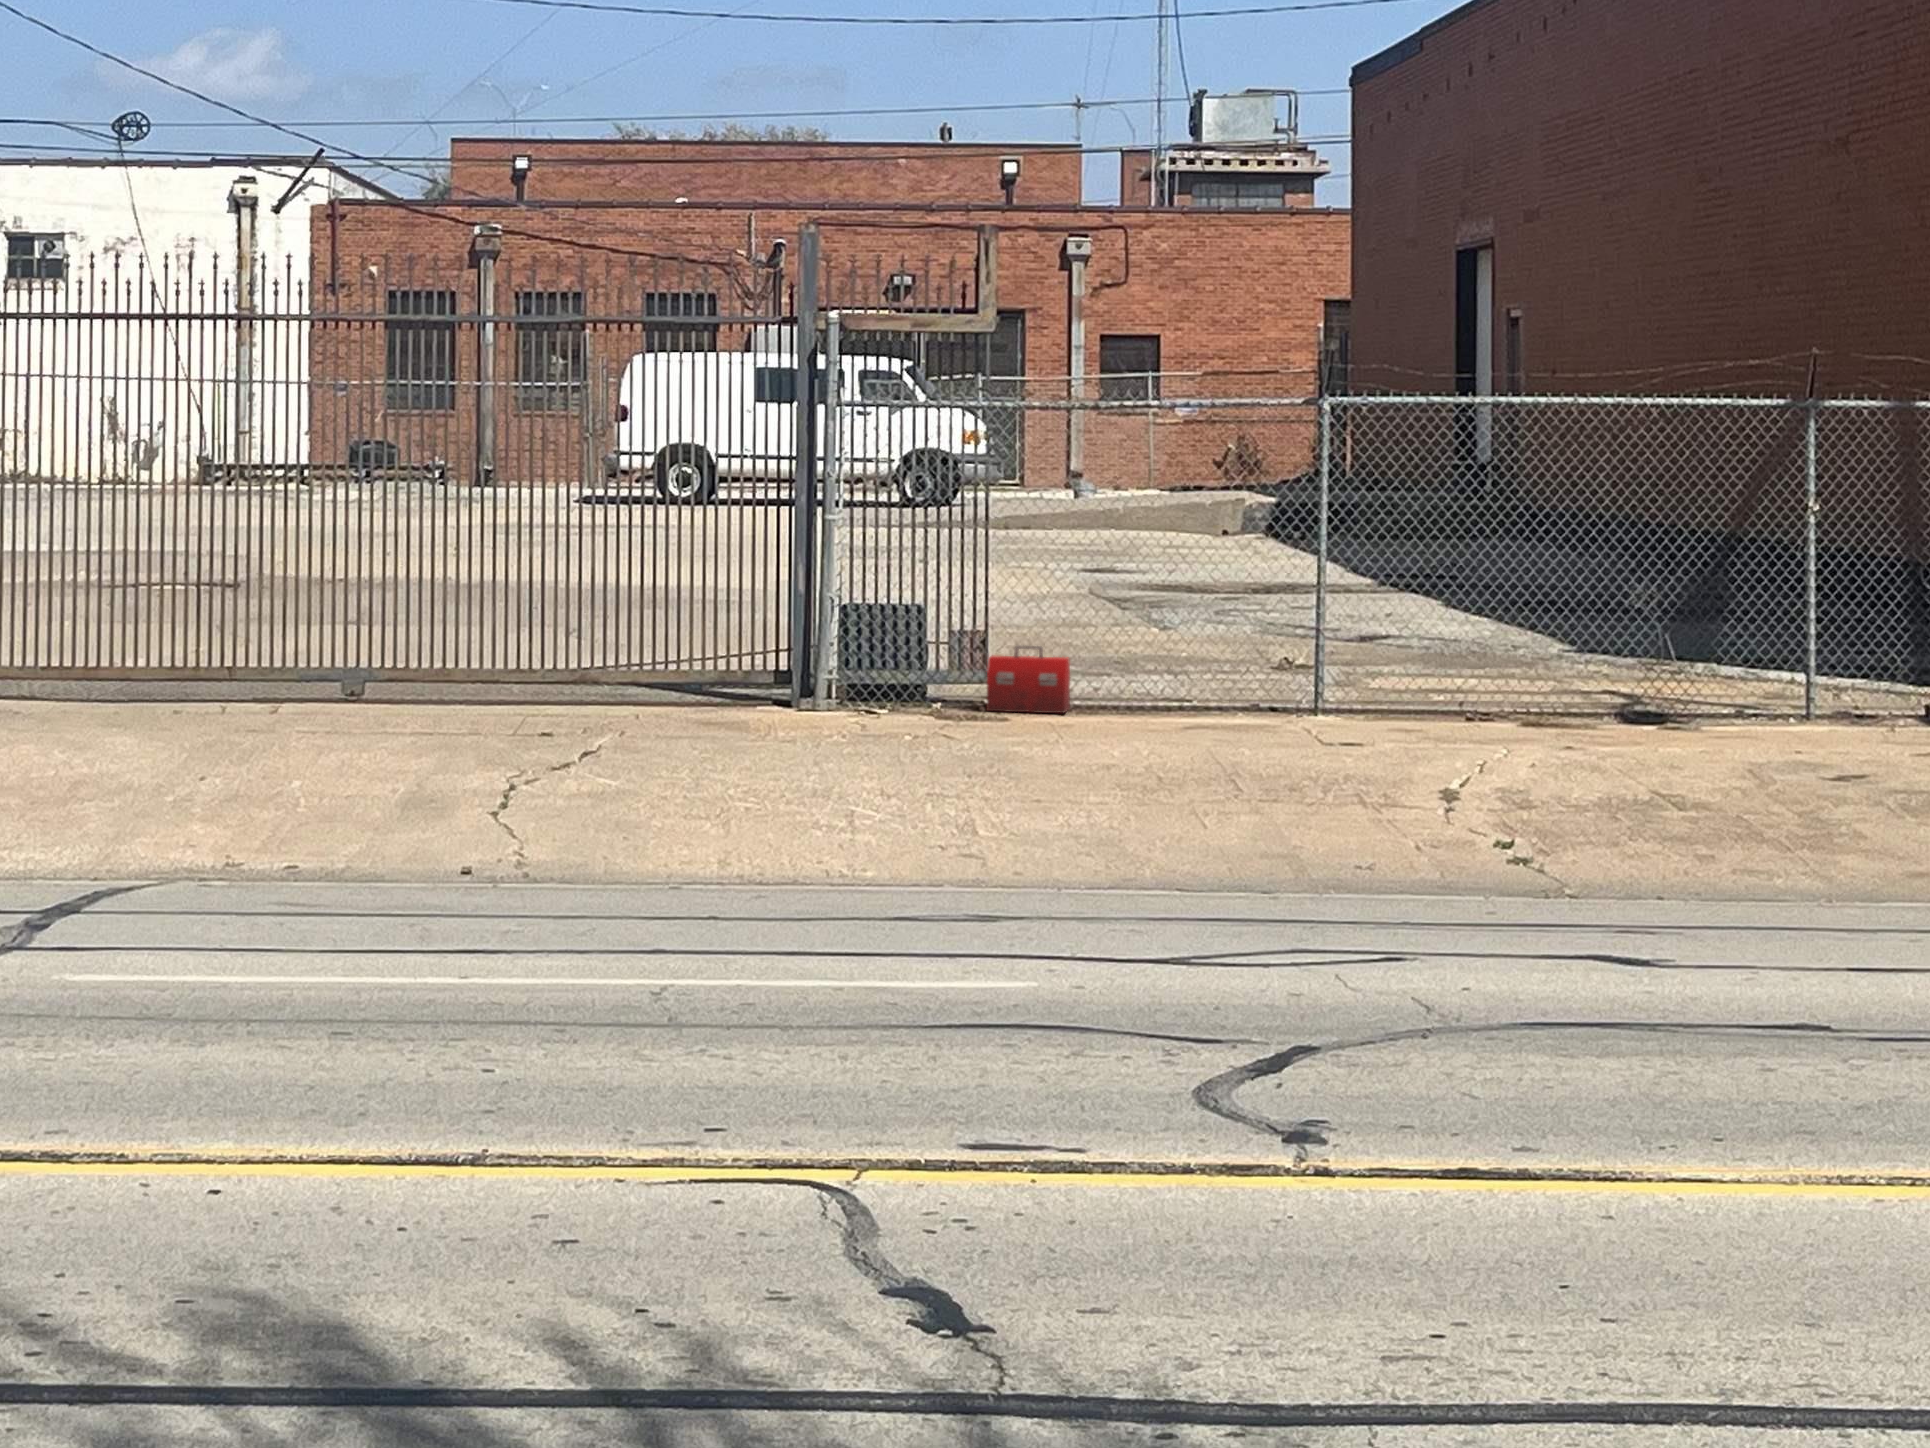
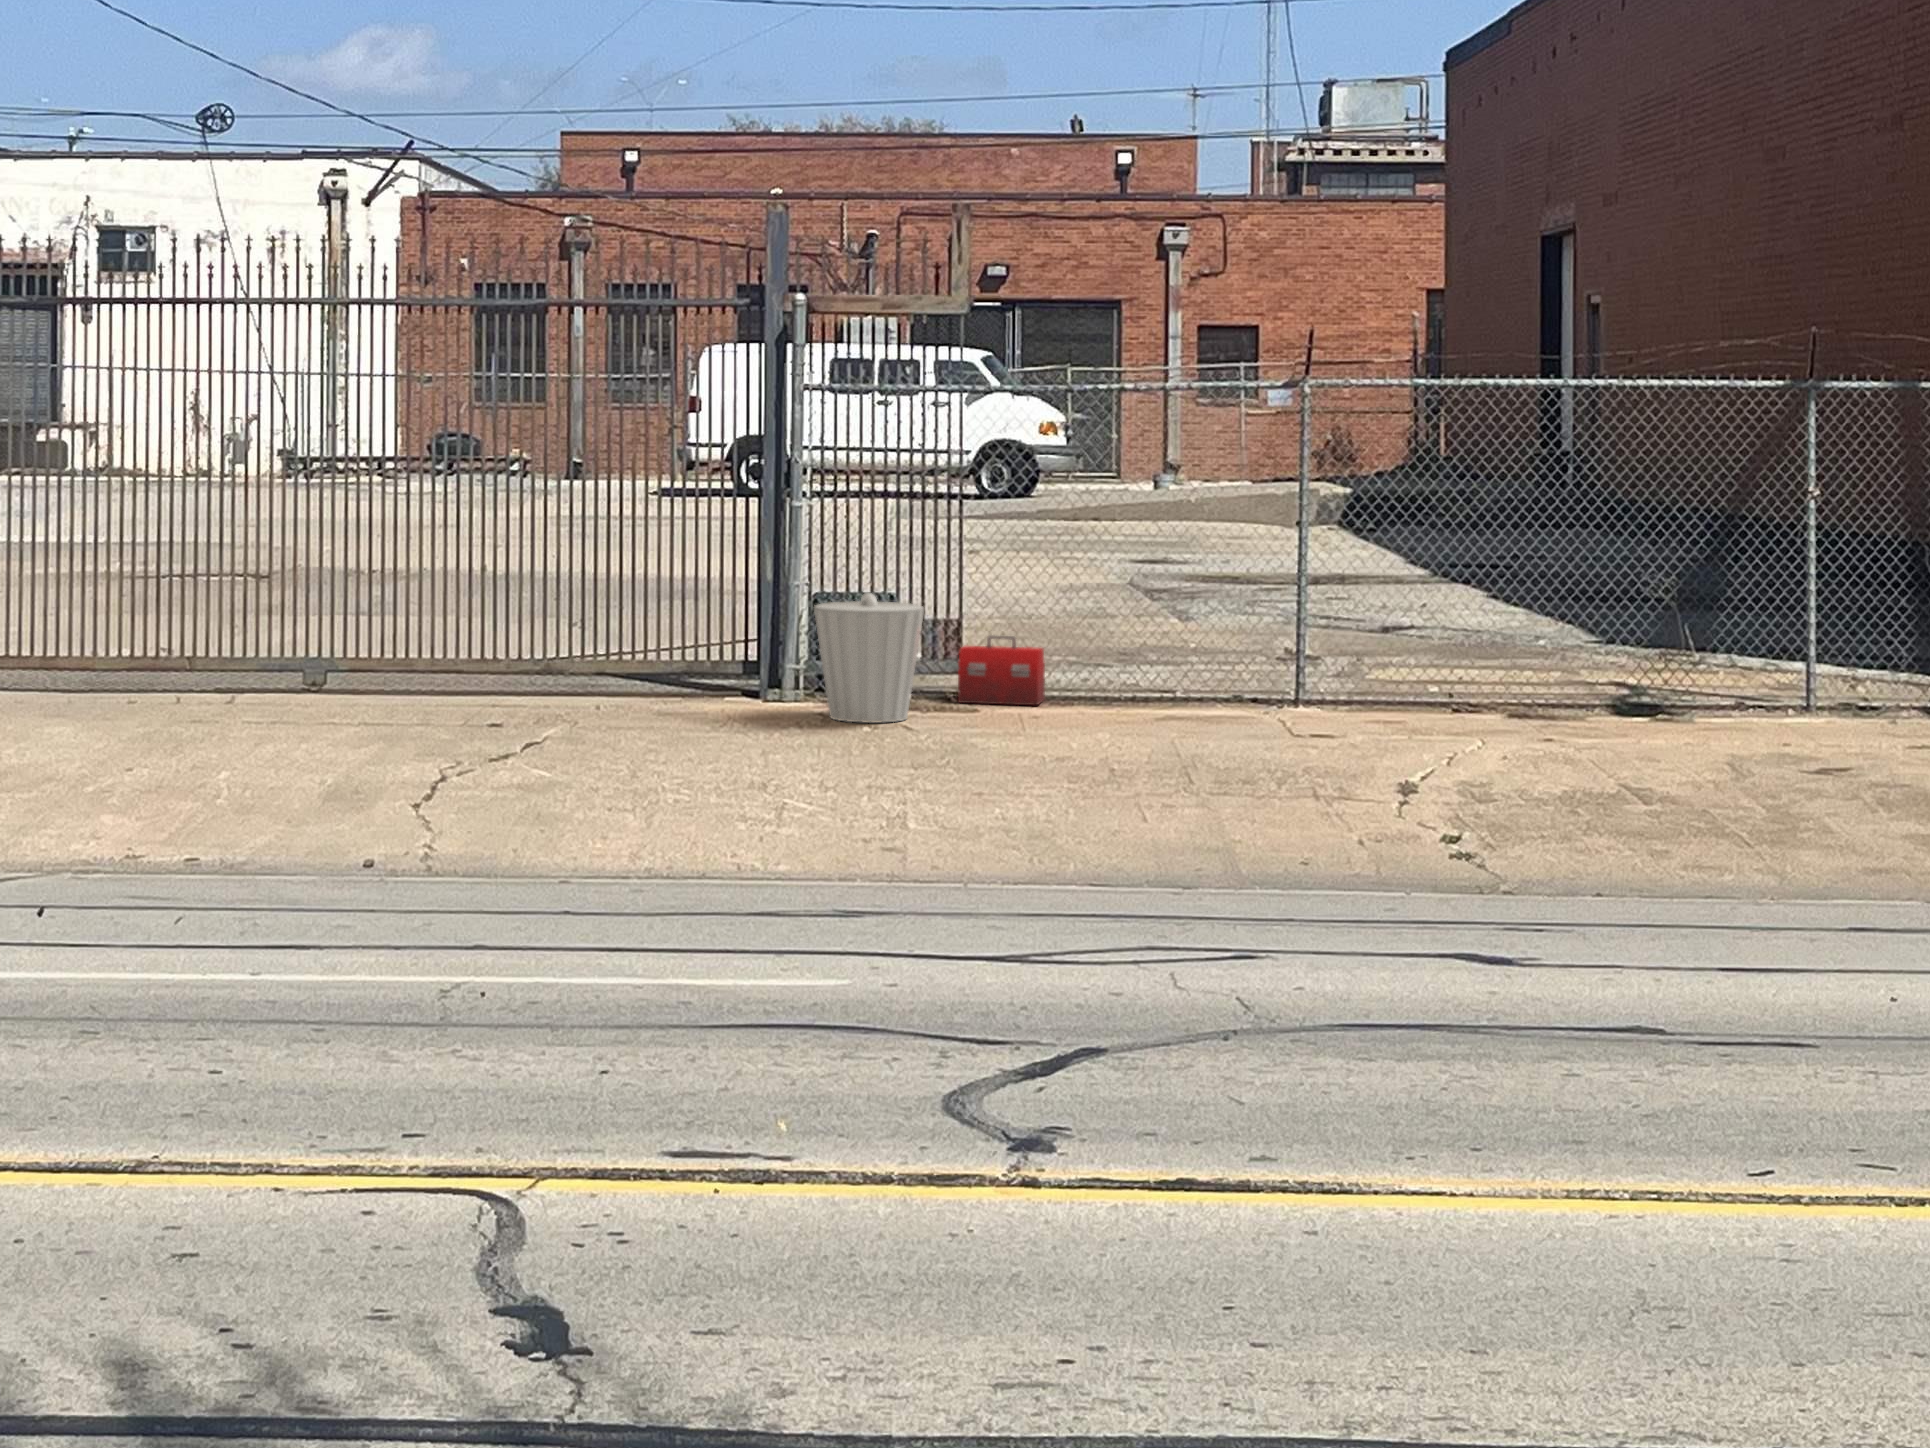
trash can: none [850,603,958,729] -> present [814,593,924,723]

